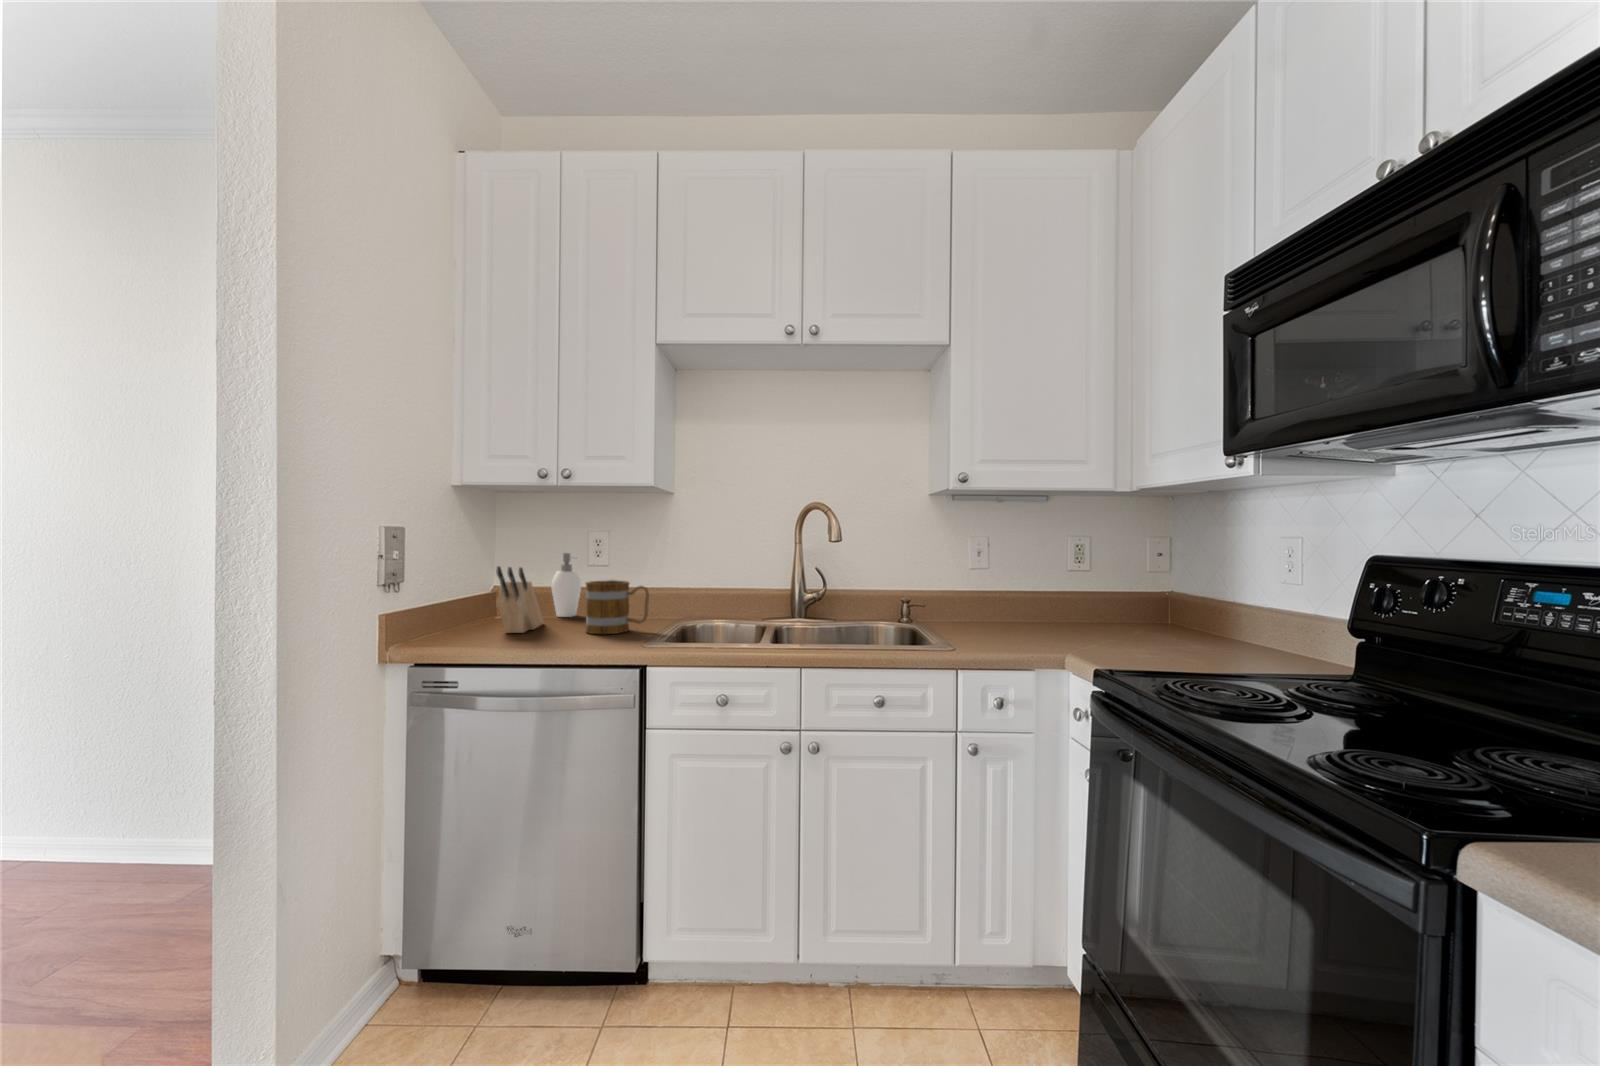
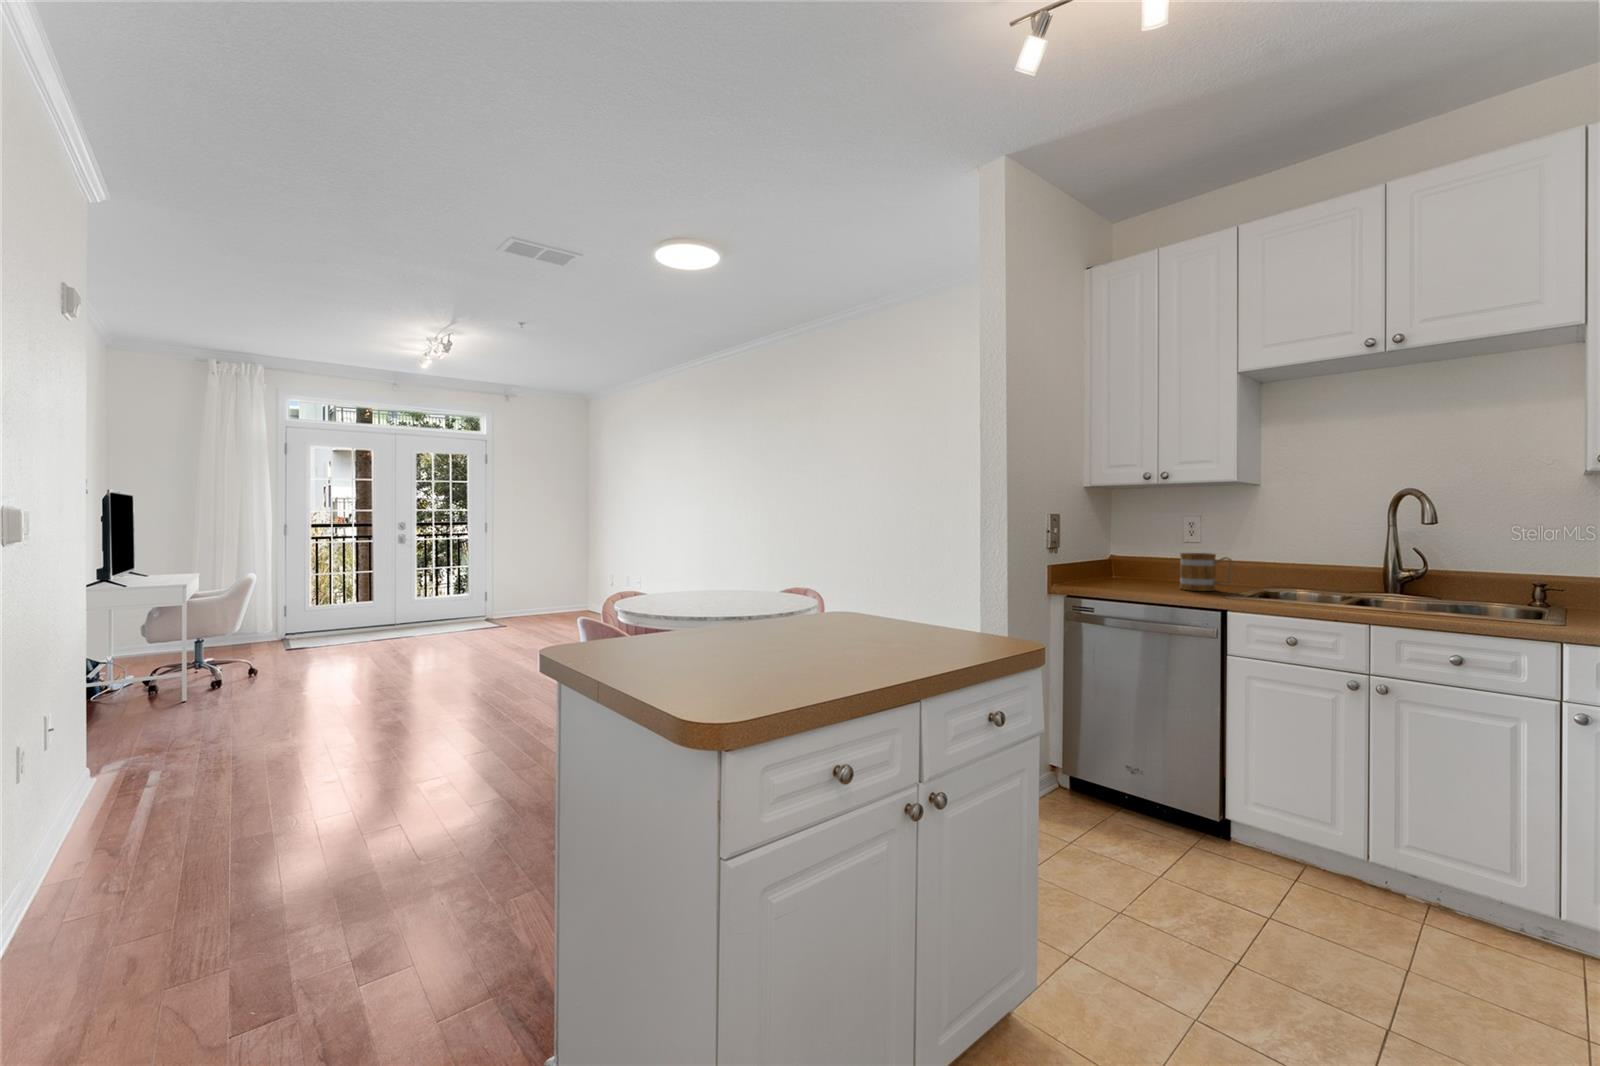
soap dispenser: present [552,553,581,617] -> none [1153,533,1177,581]
knife block: present [496,566,543,633] -> none [1115,540,1147,586]

